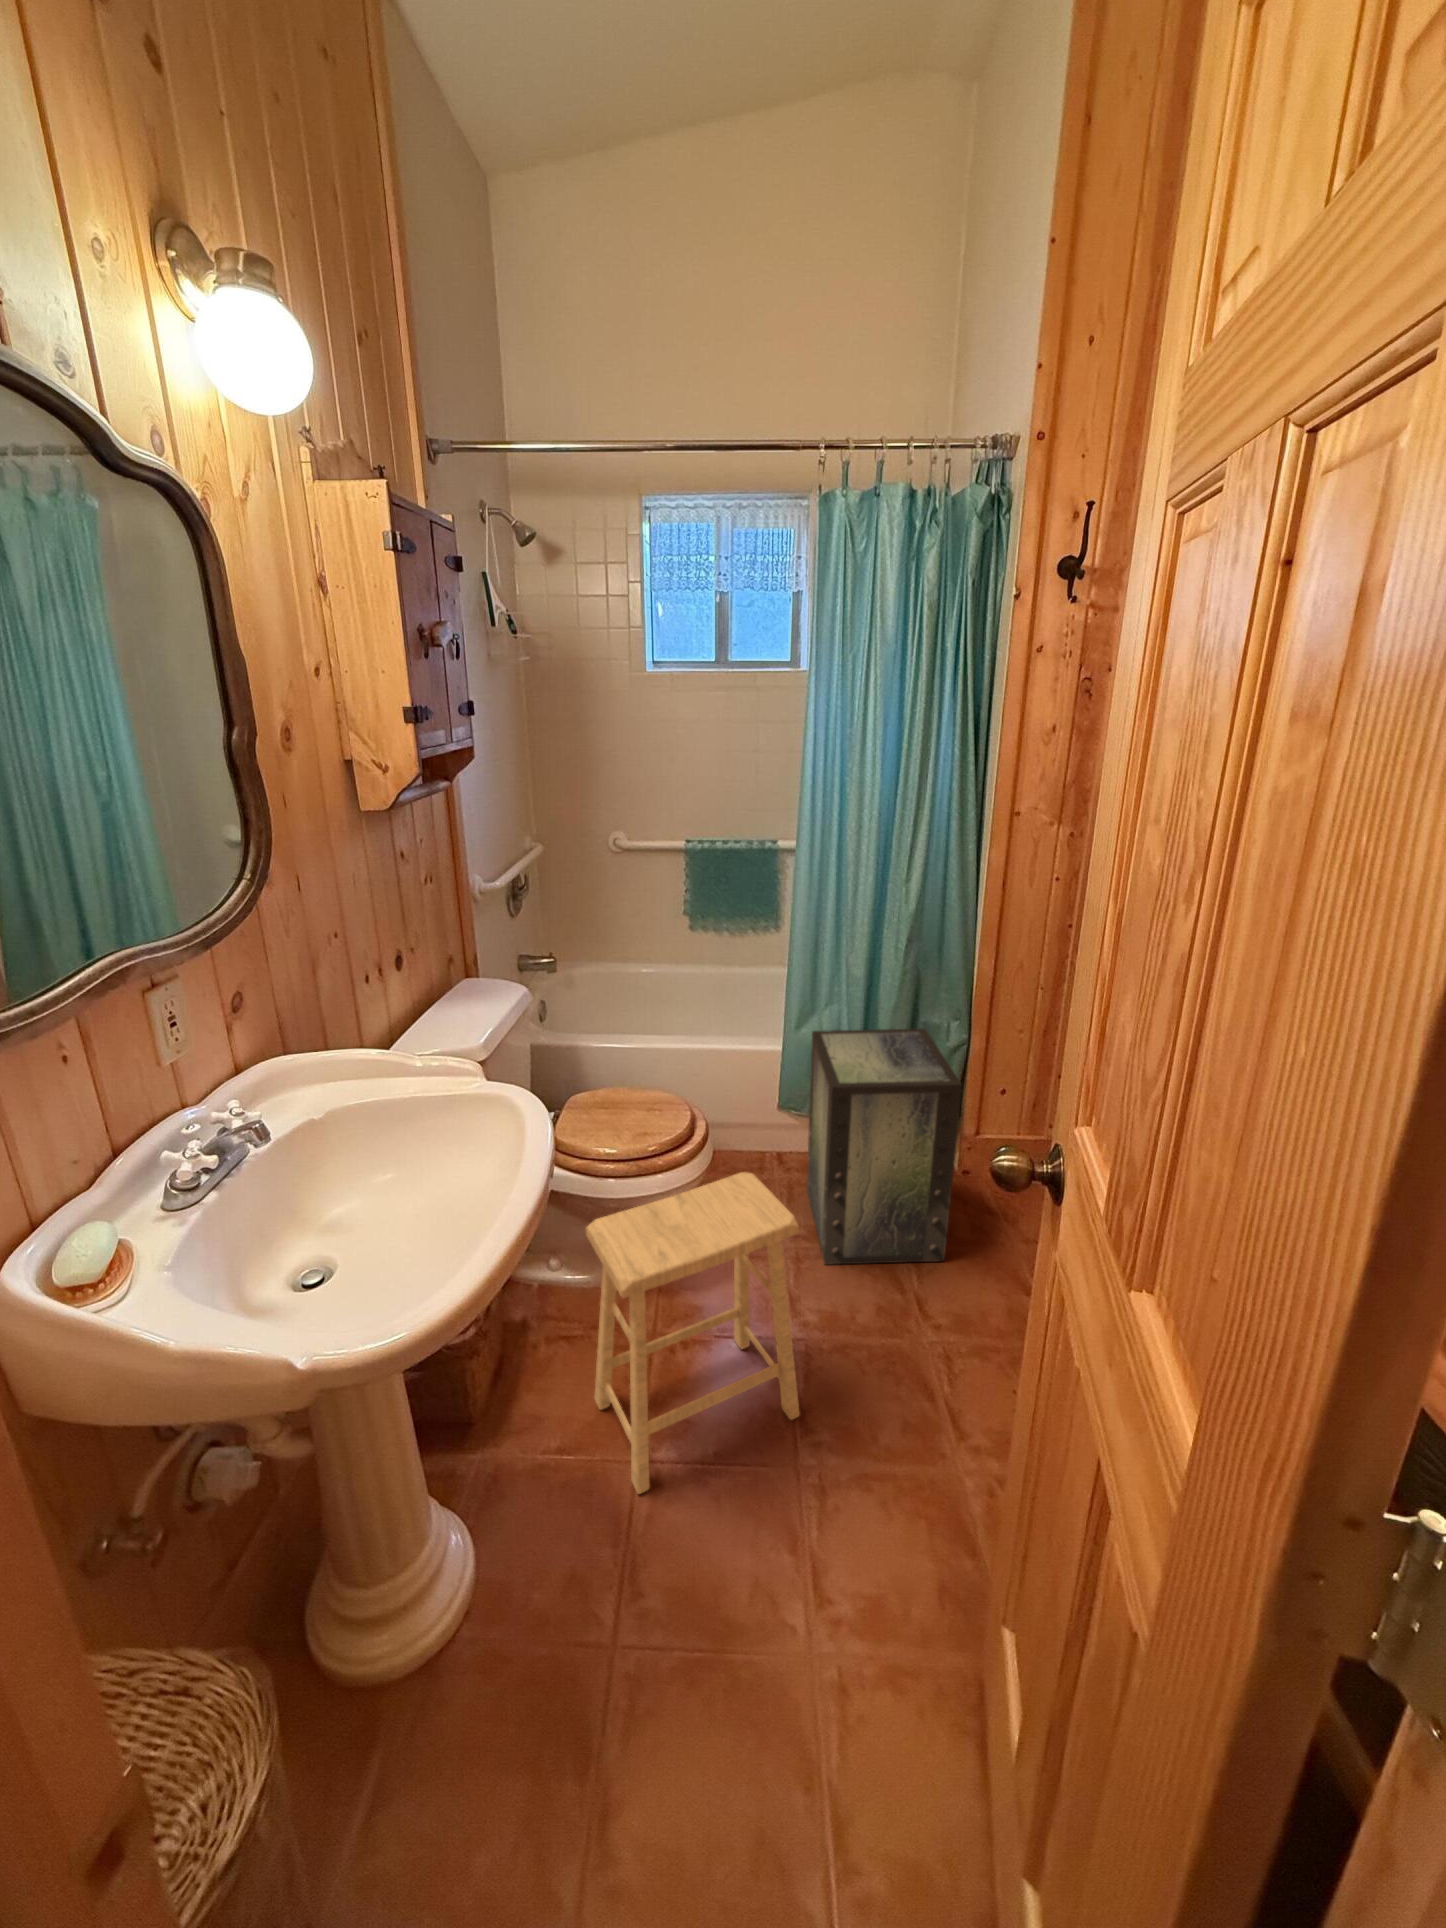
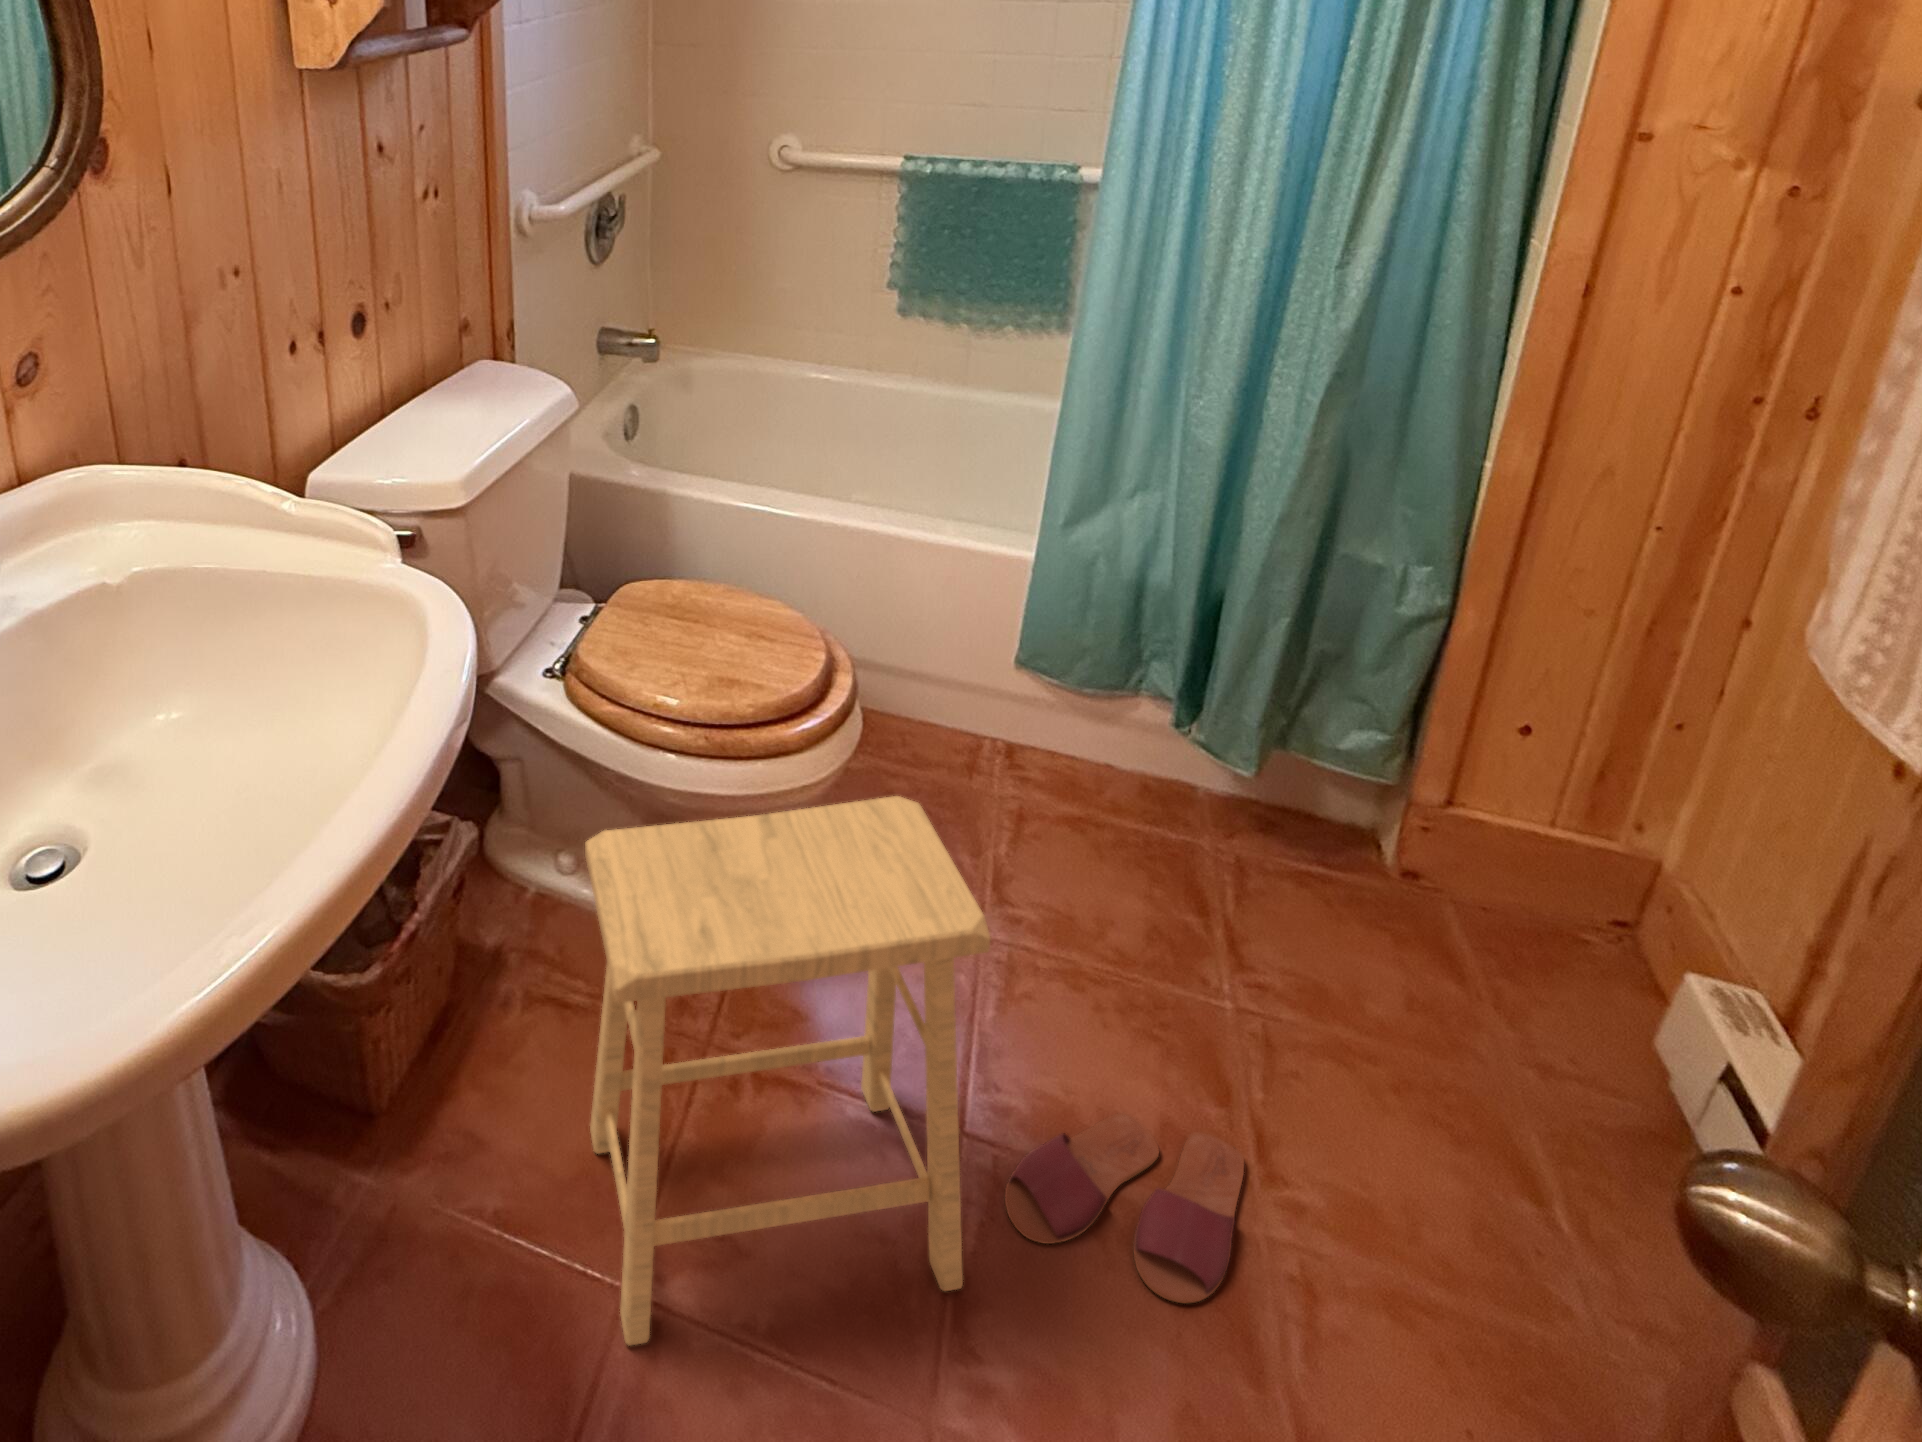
storage box: present [807,1028,962,1265] -> none [1055,533,1411,1040]
slippers: none [812,1316,917,1393] -> present [1005,1113,1244,1304]

